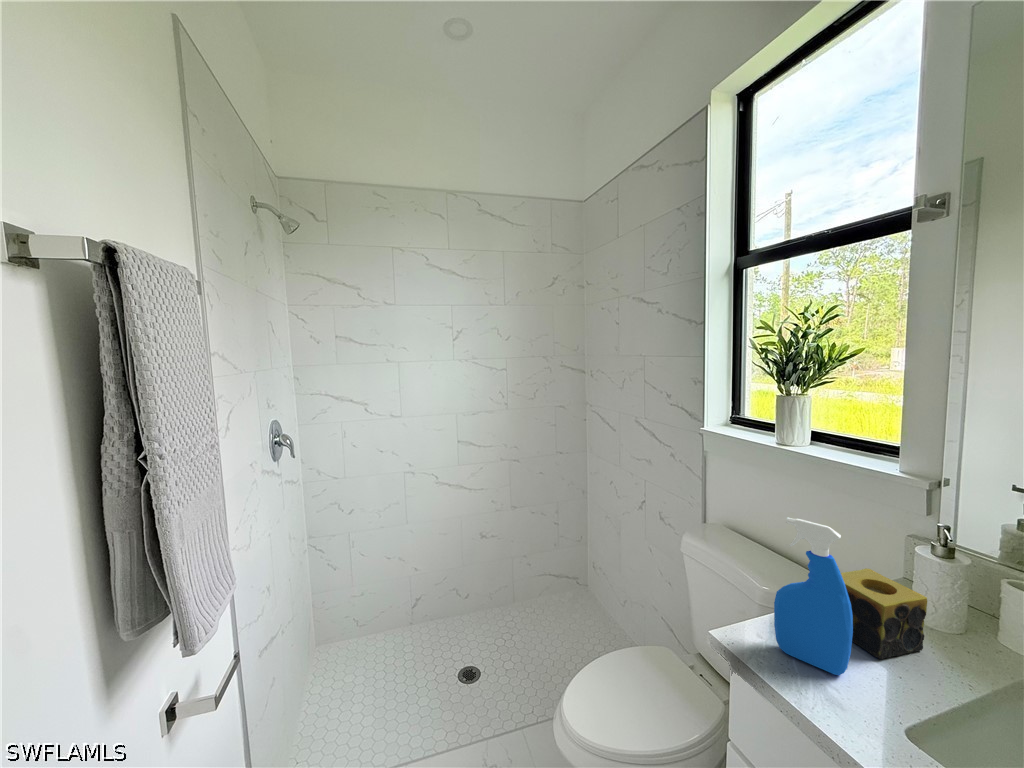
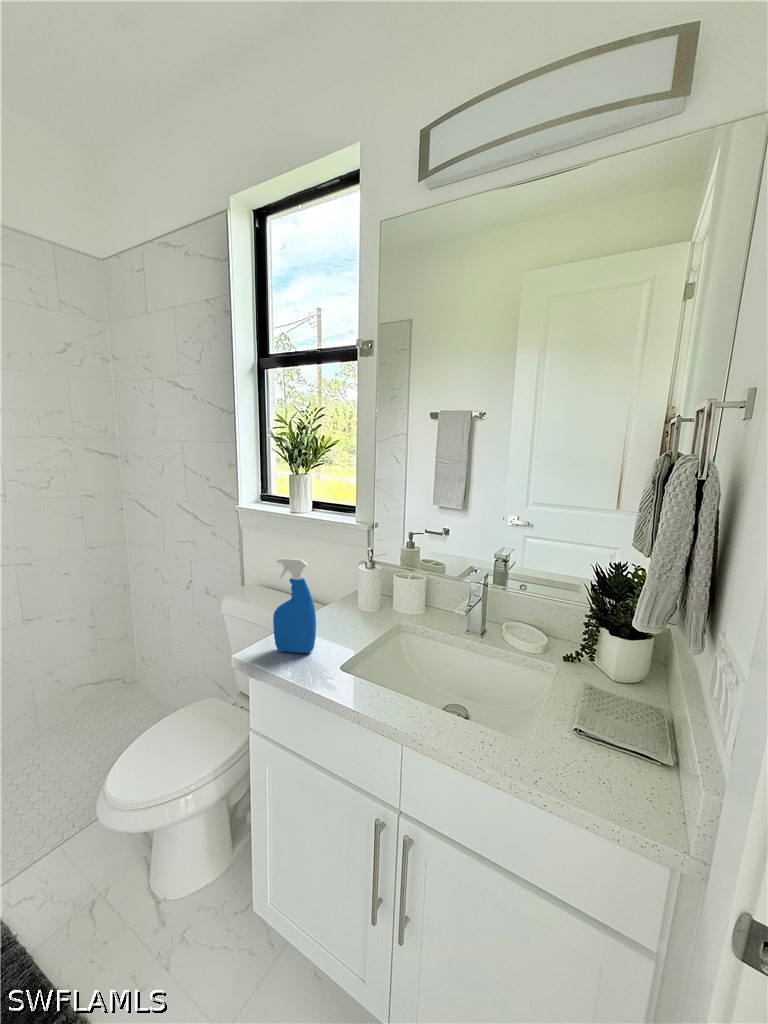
candle: present [841,569,927,659] -> none [308,585,357,637]

